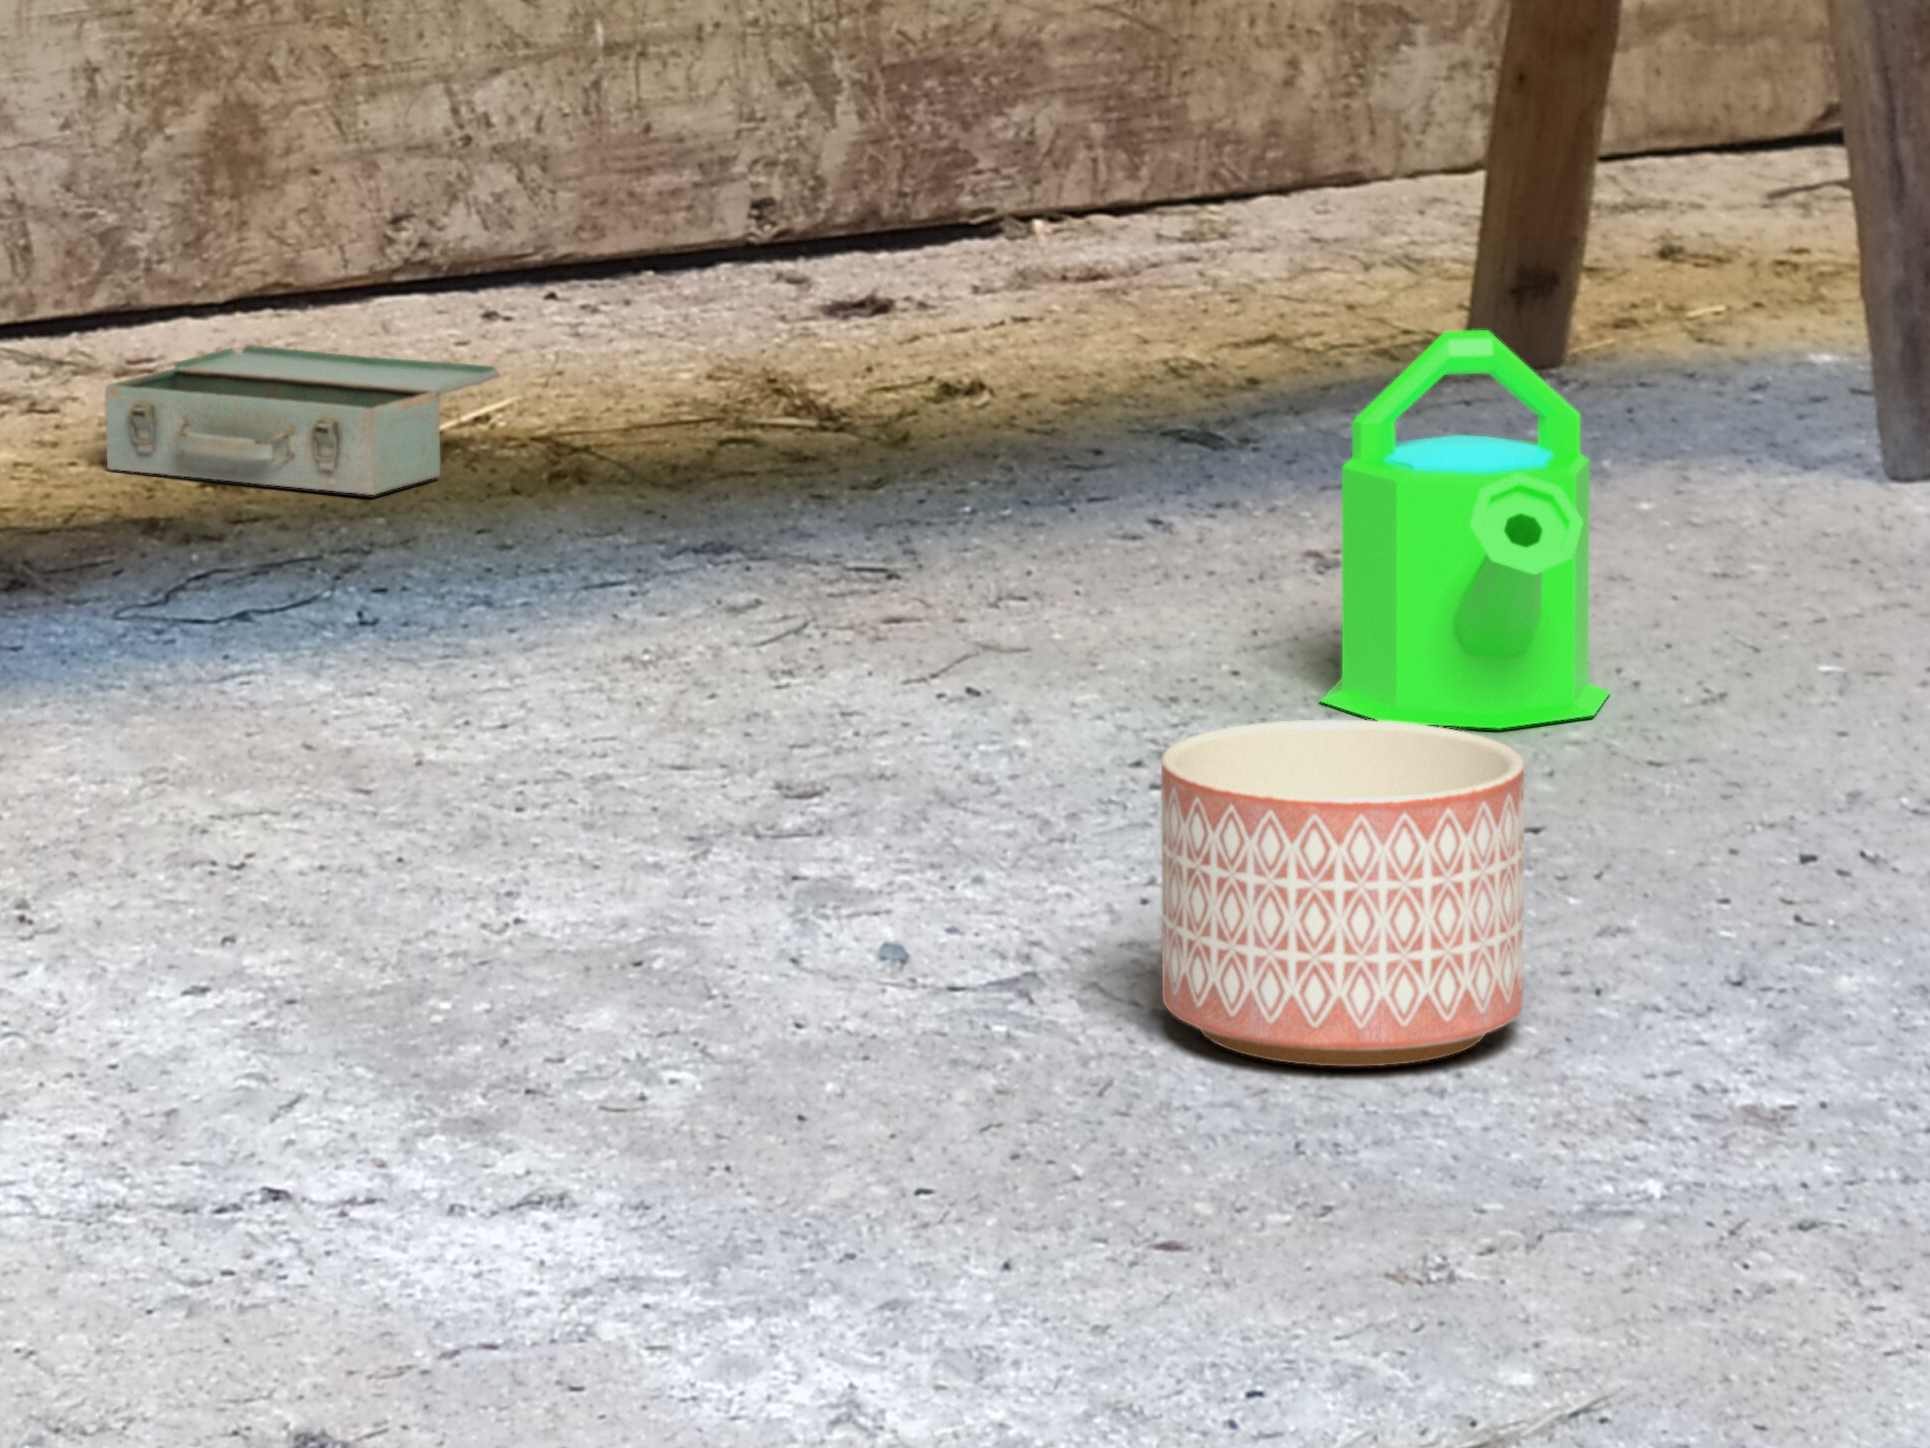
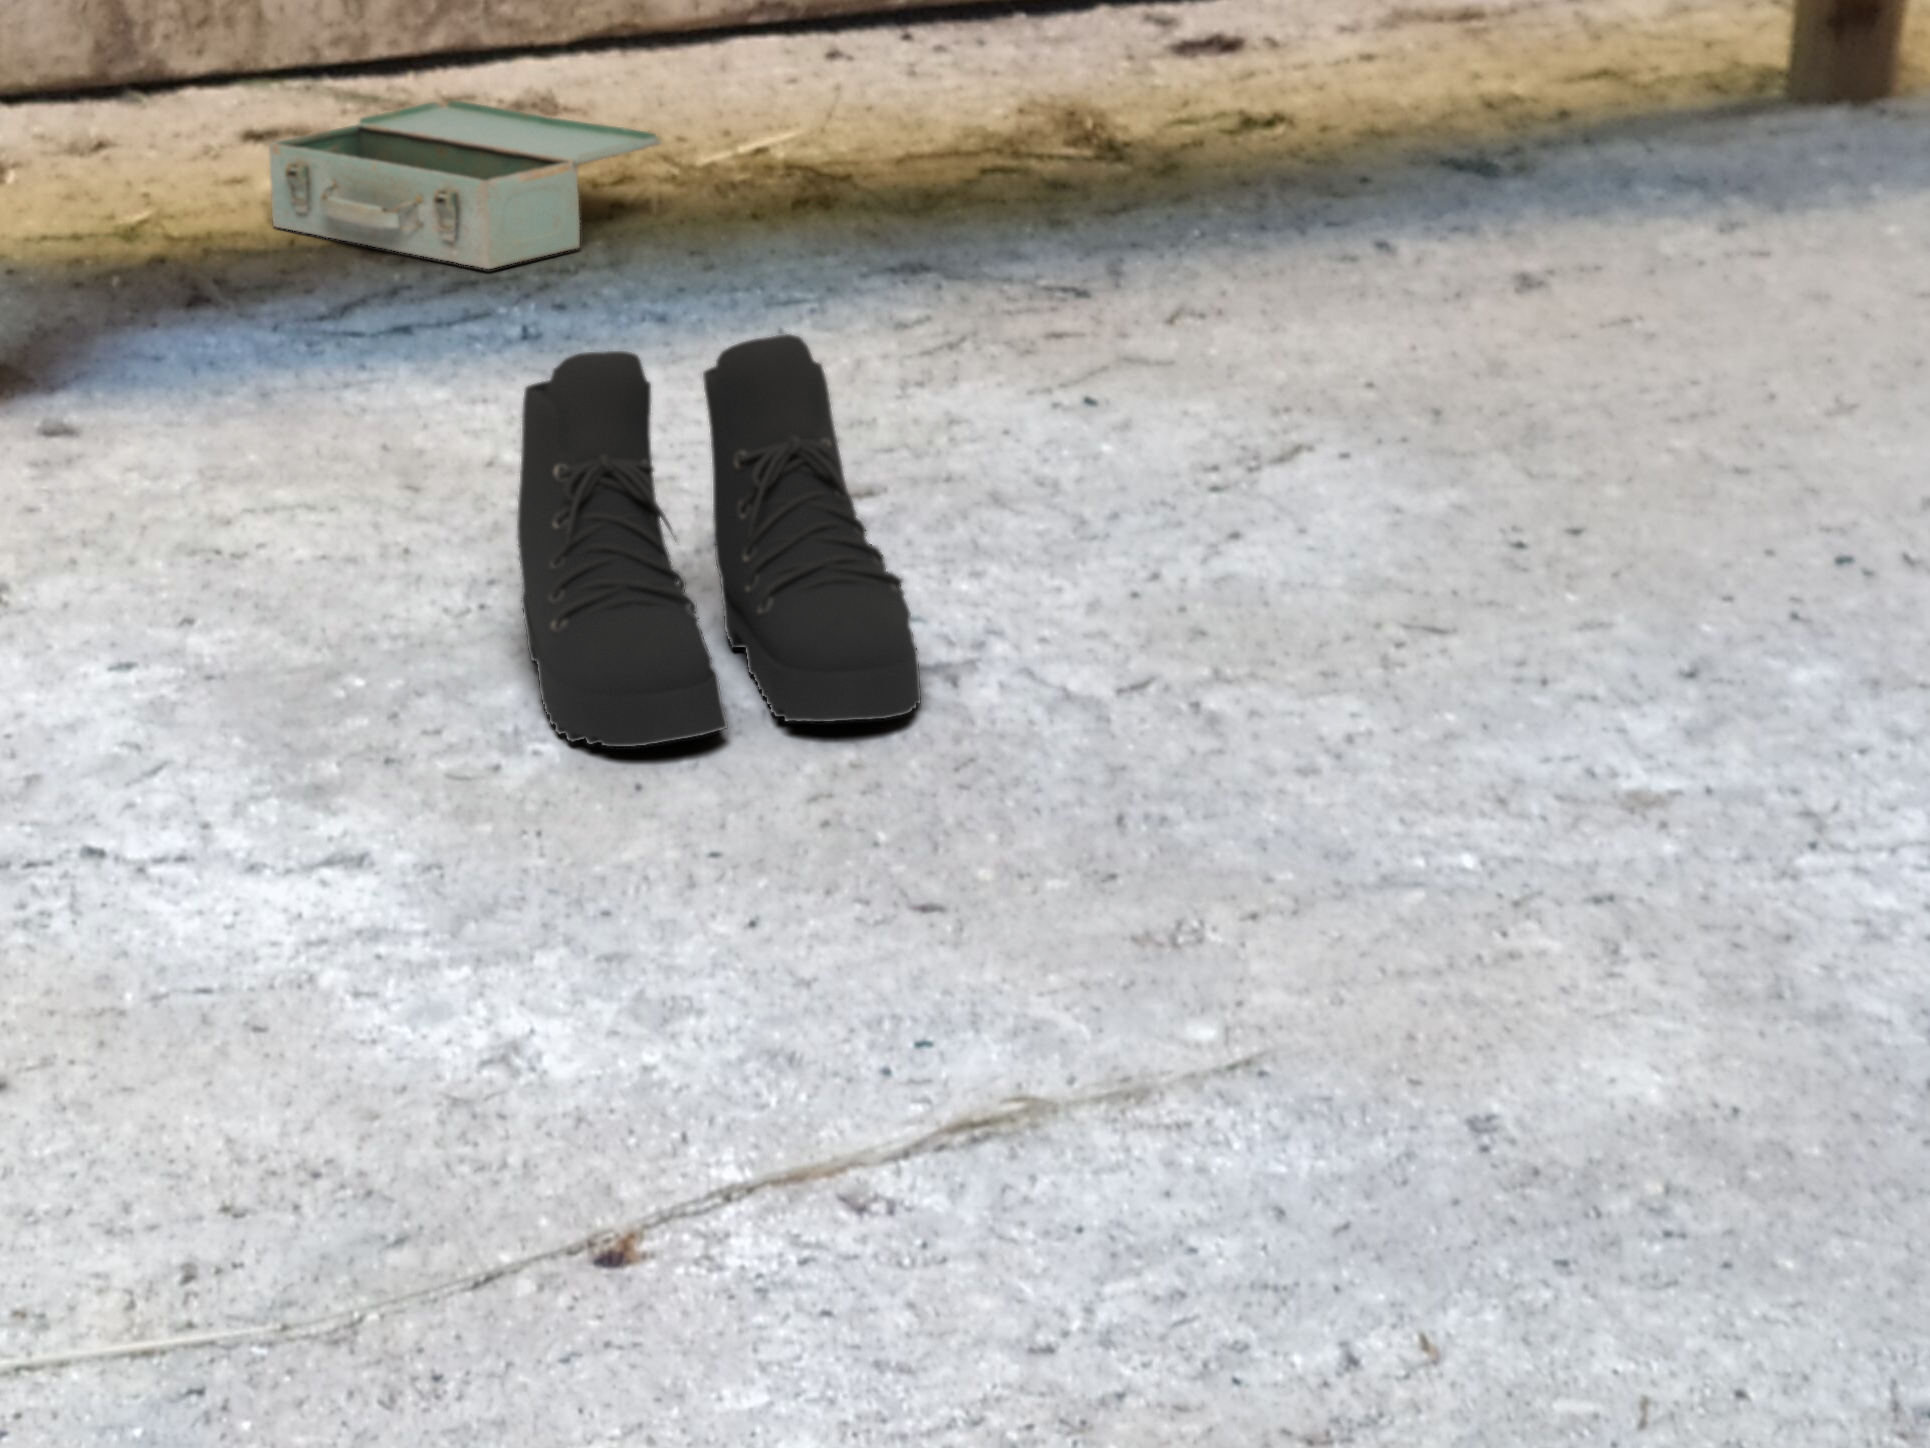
watering can: present [1321,330,1610,728] -> none [1222,183,1567,654]
boots: none [754,468,1145,810] -> present [517,334,921,747]
planter: present [1161,720,1524,1066] -> none [562,744,1032,1234]

